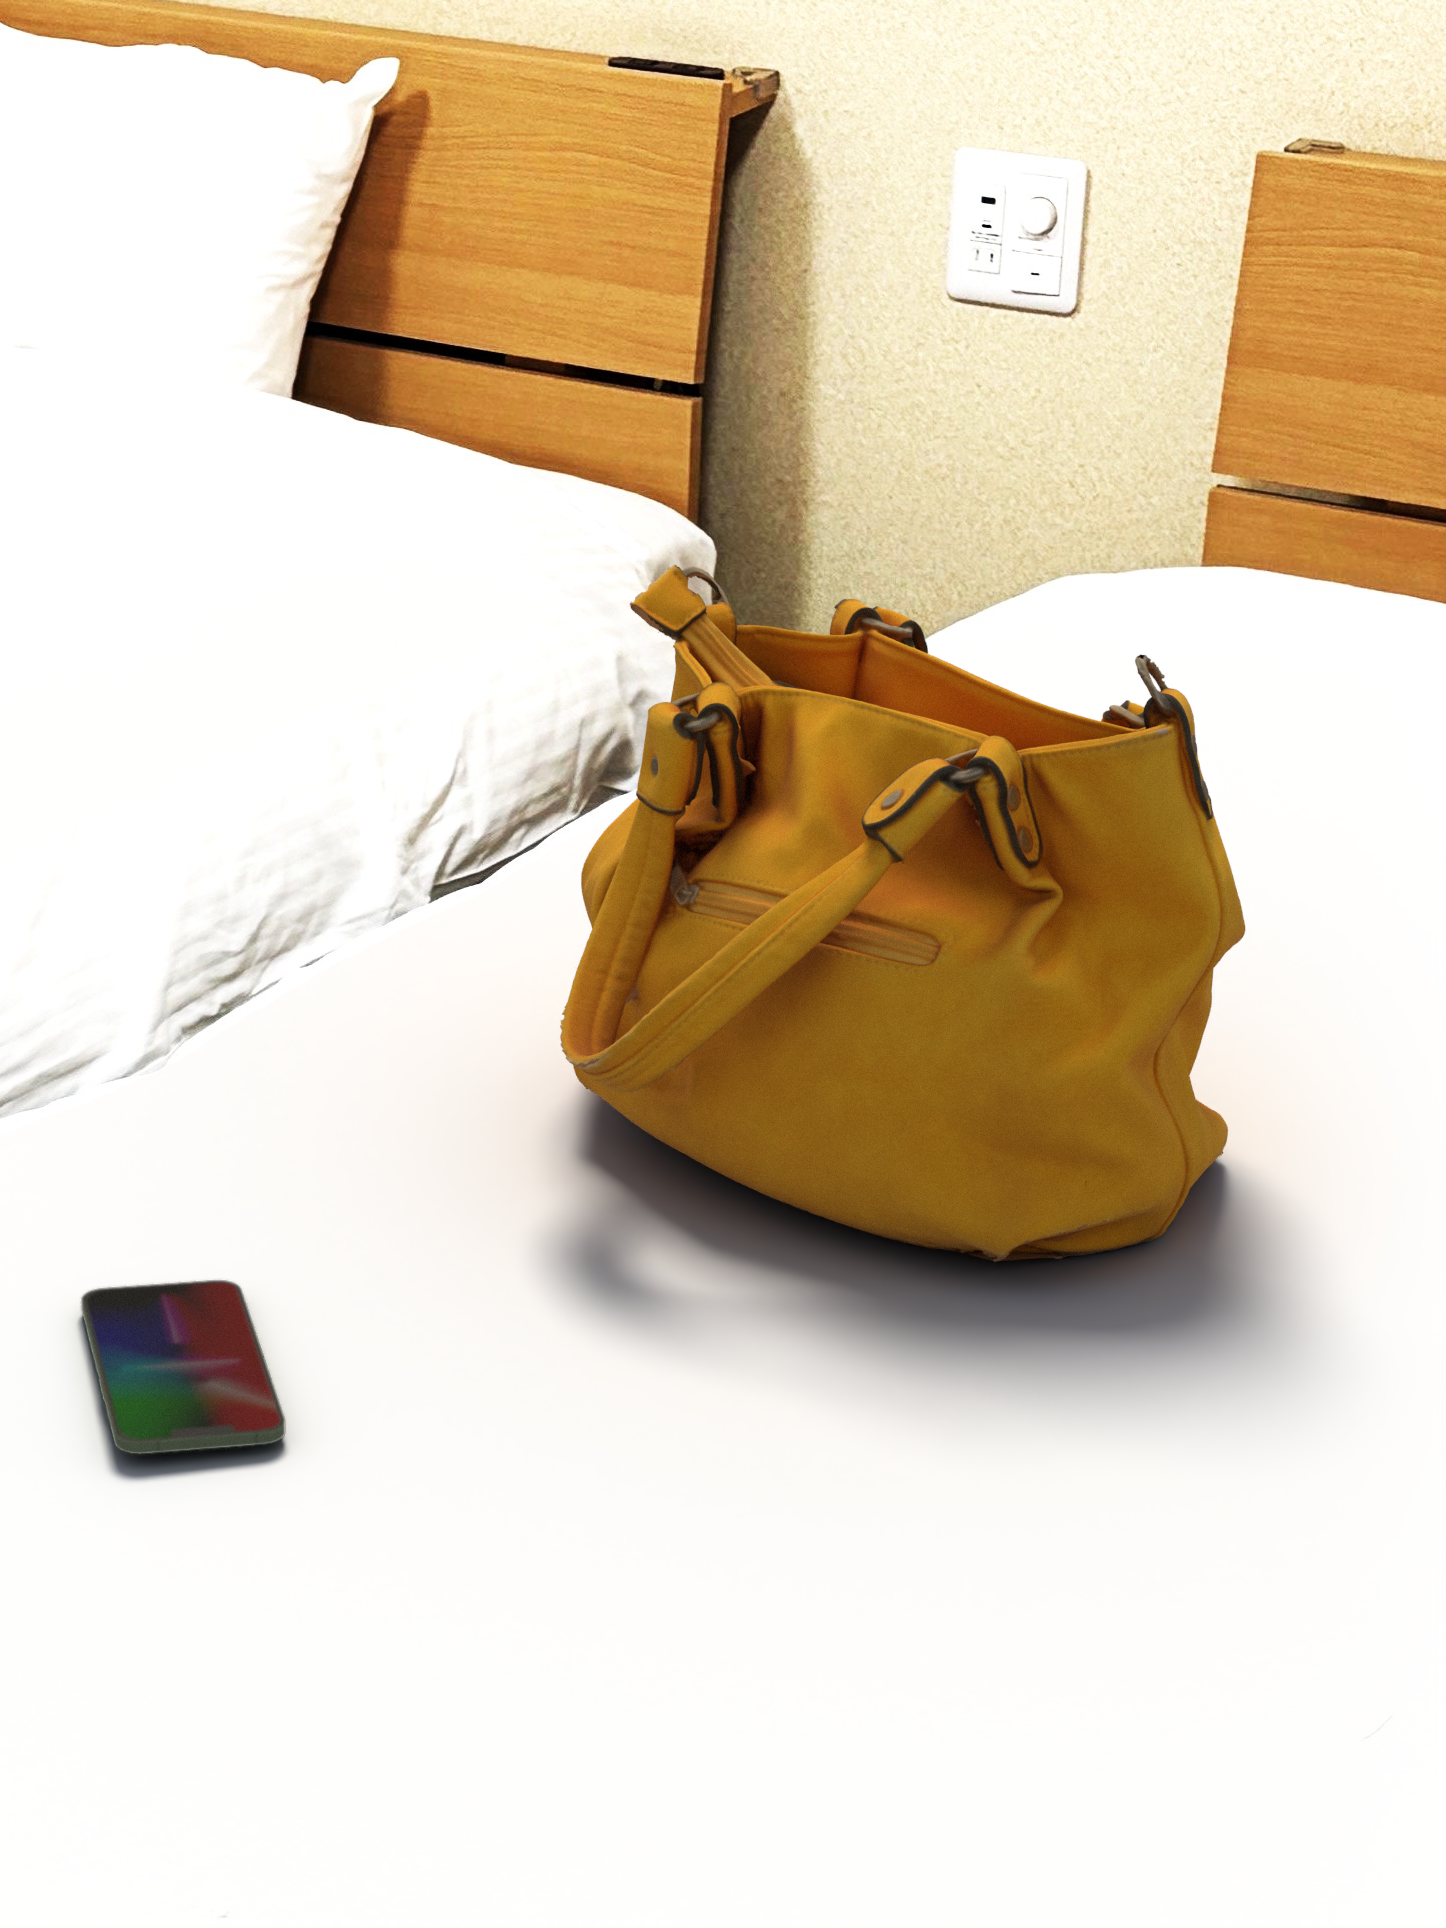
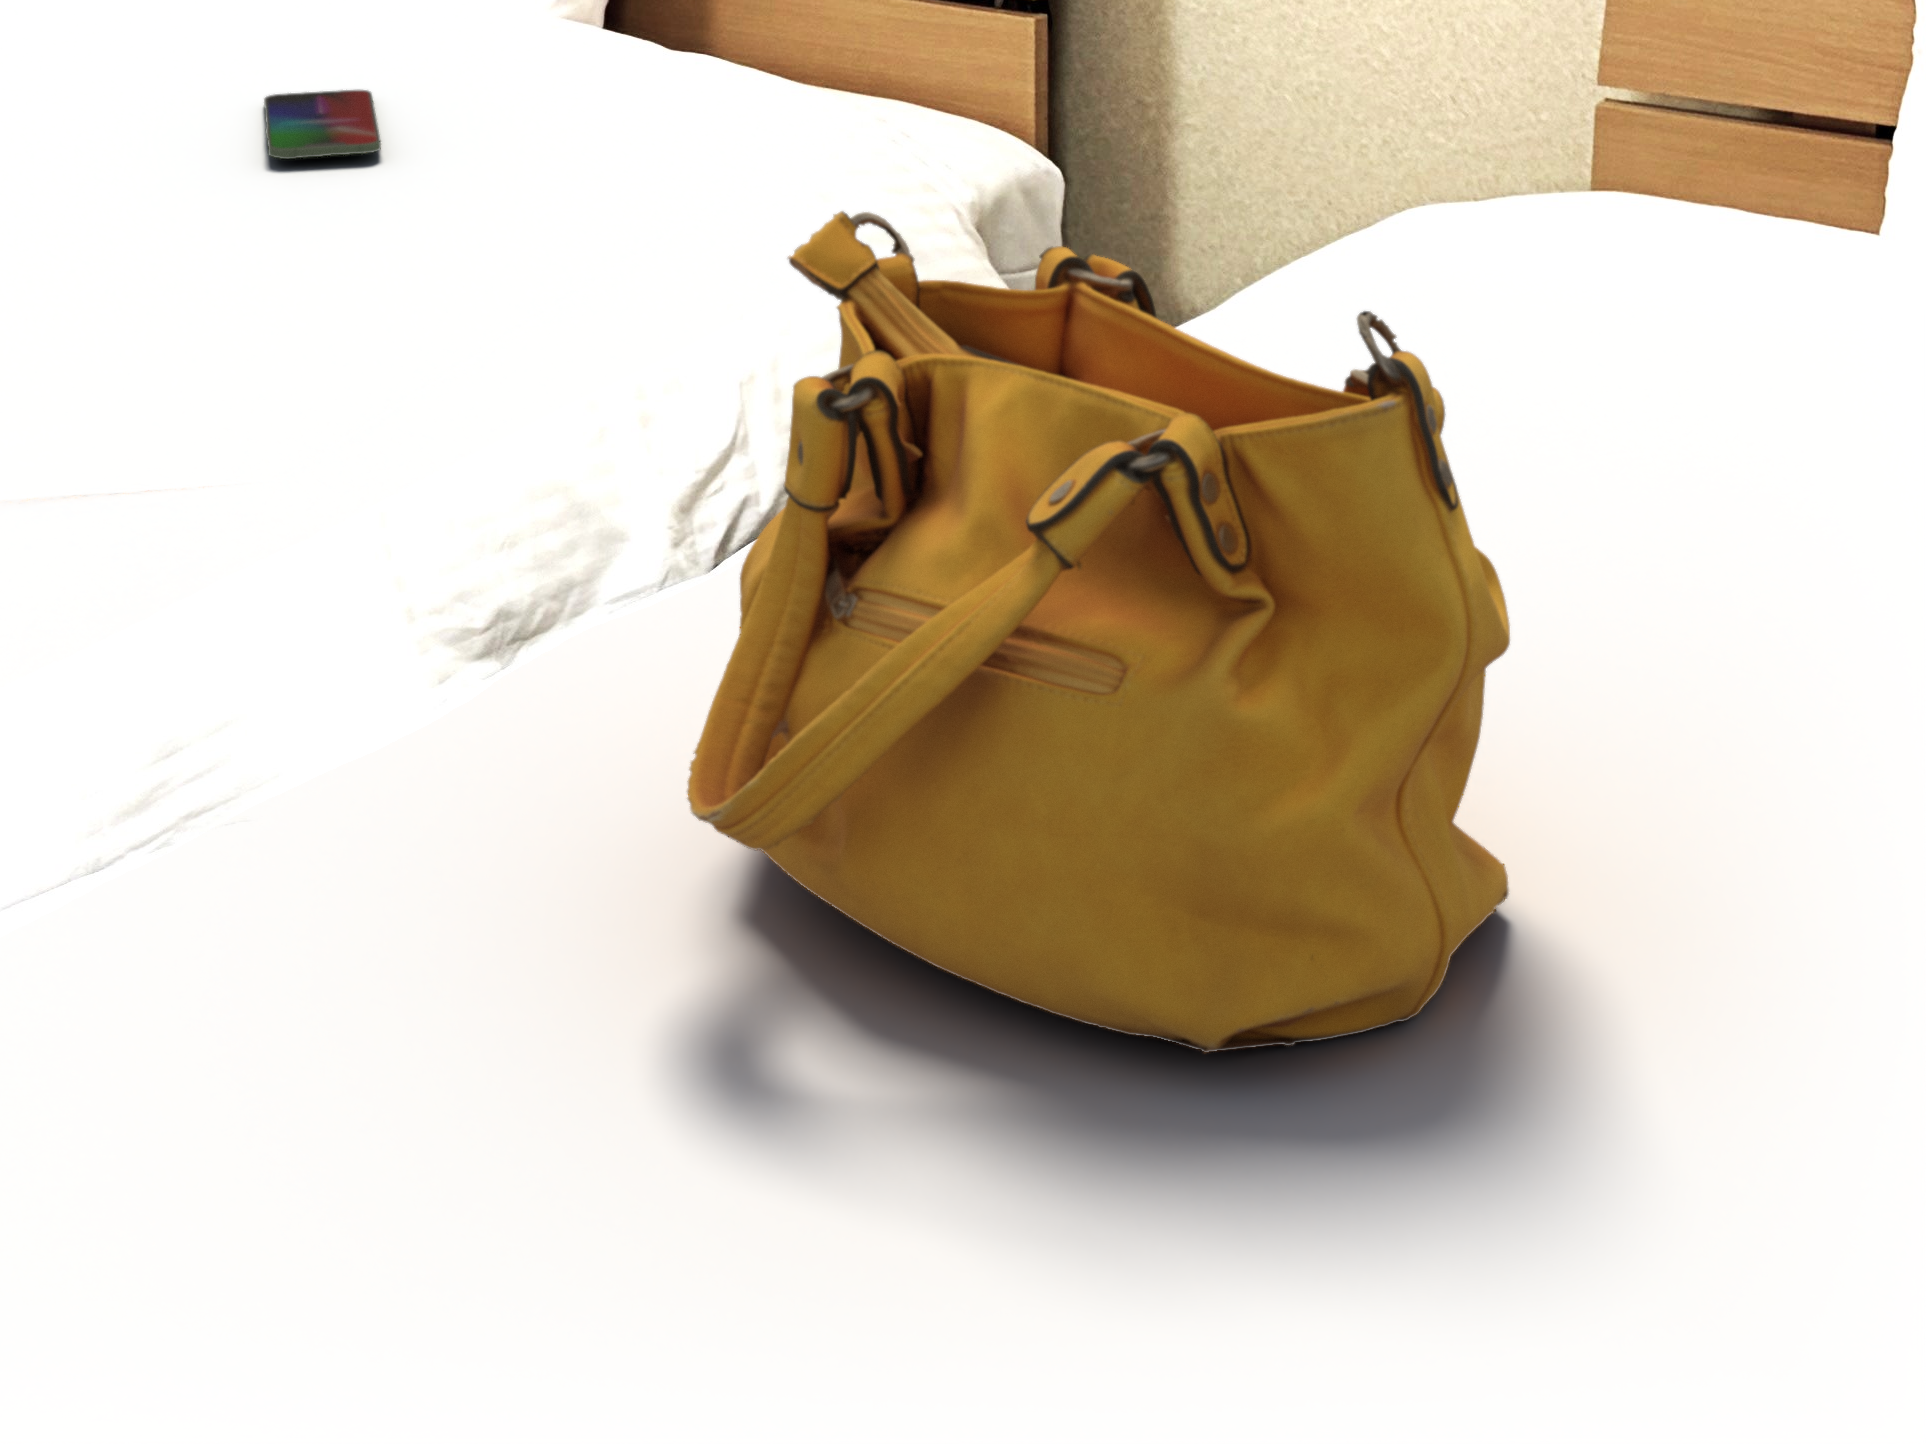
smartphone: present [81,1280,286,1454] -> present [264,90,381,159]

